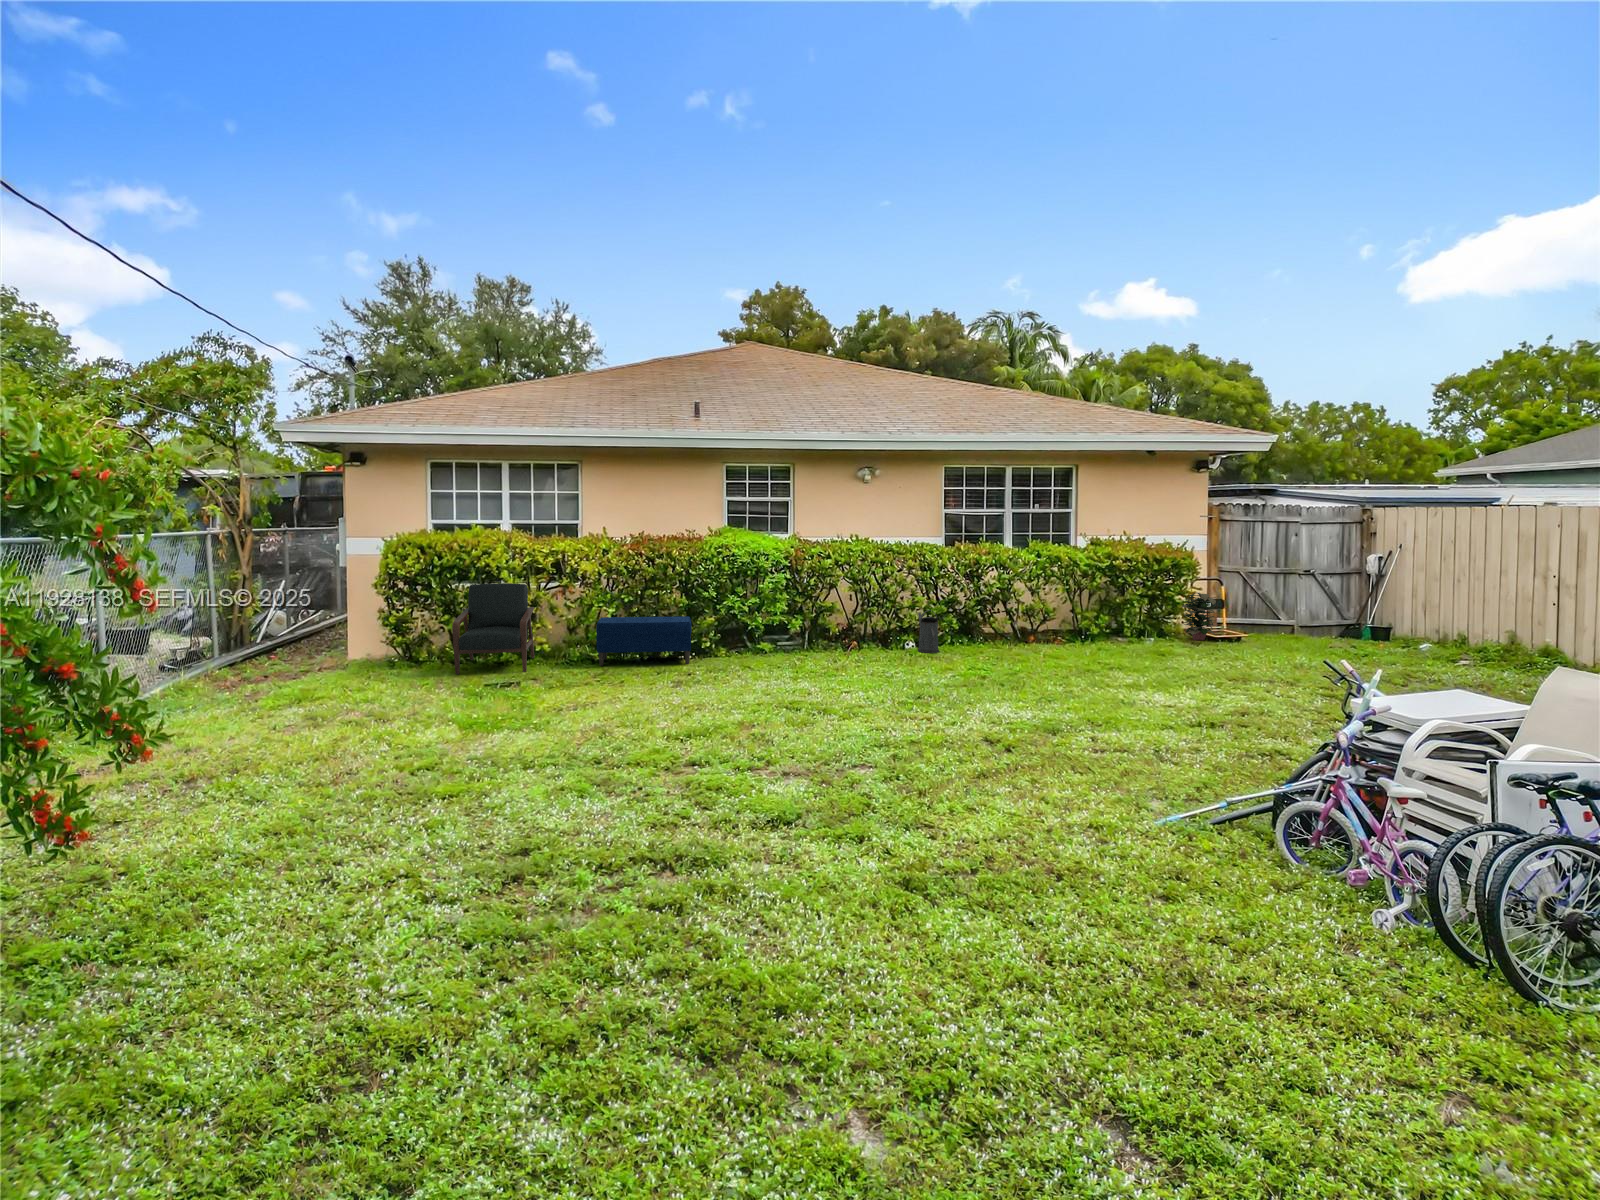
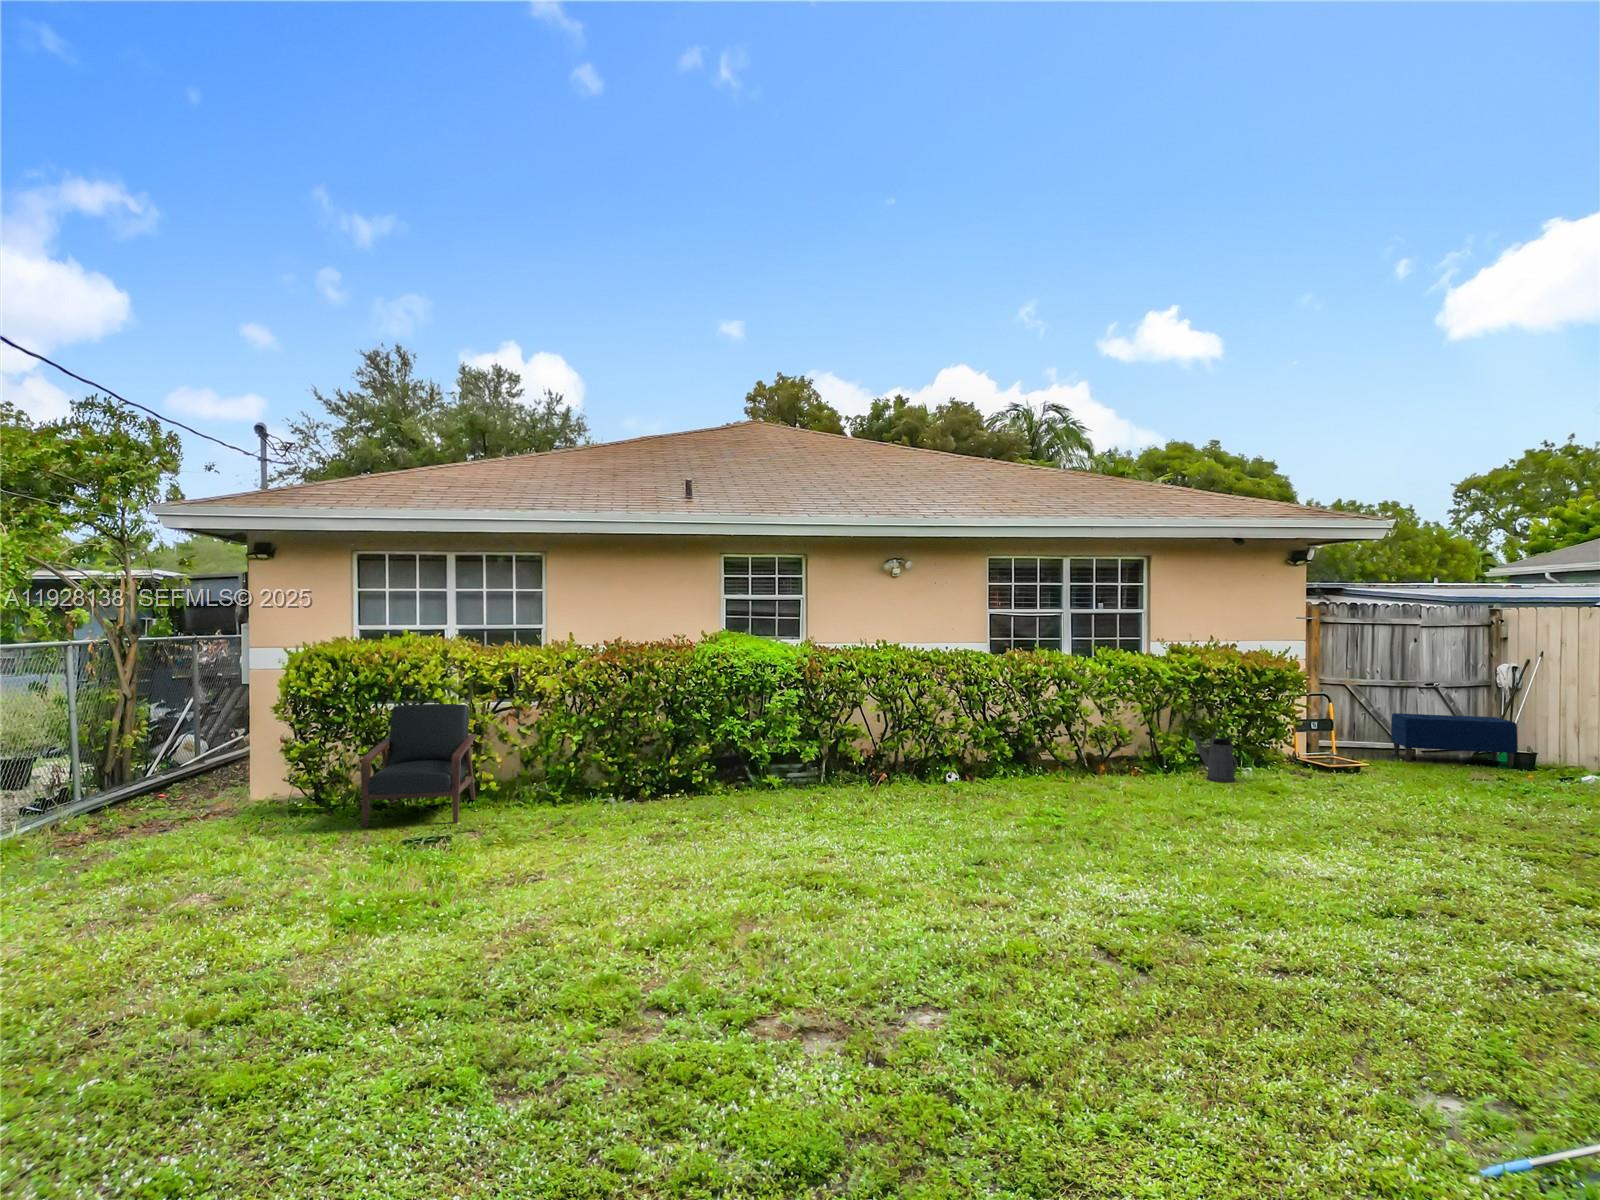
decorative plant: present [1182,593,1216,640] -> none [1284,711,1334,771]
watering can: present [918,610,939,653] -> present [1191,729,1237,782]
bench: present [596,616,692,666] -> present [1391,713,1517,767]

